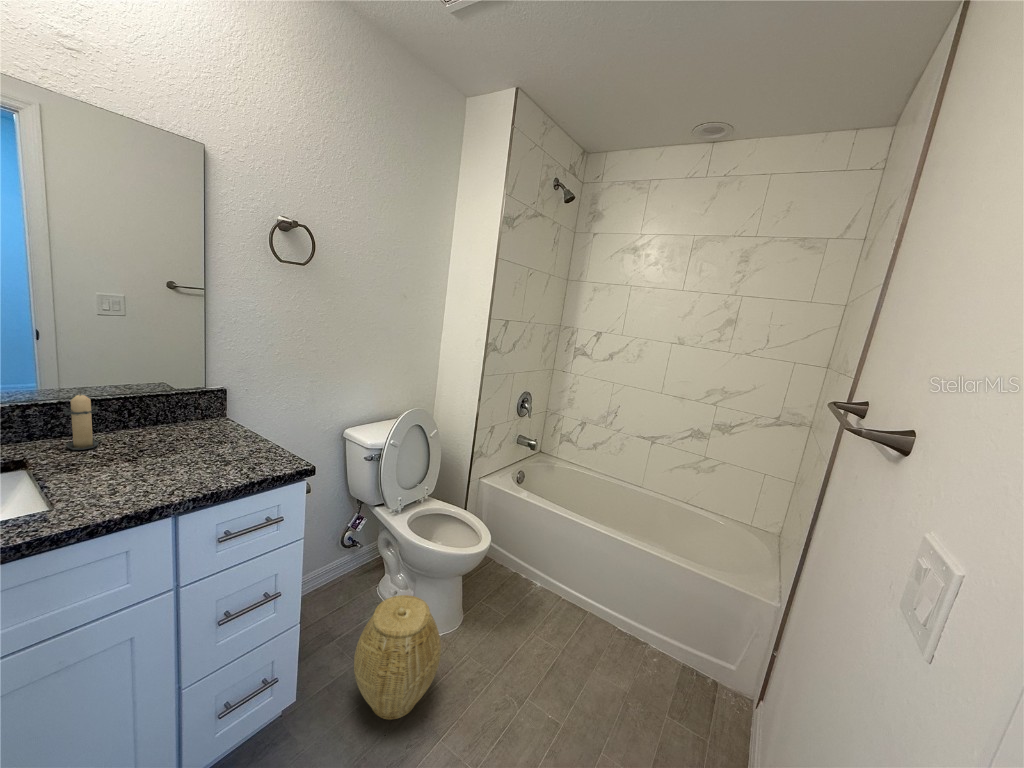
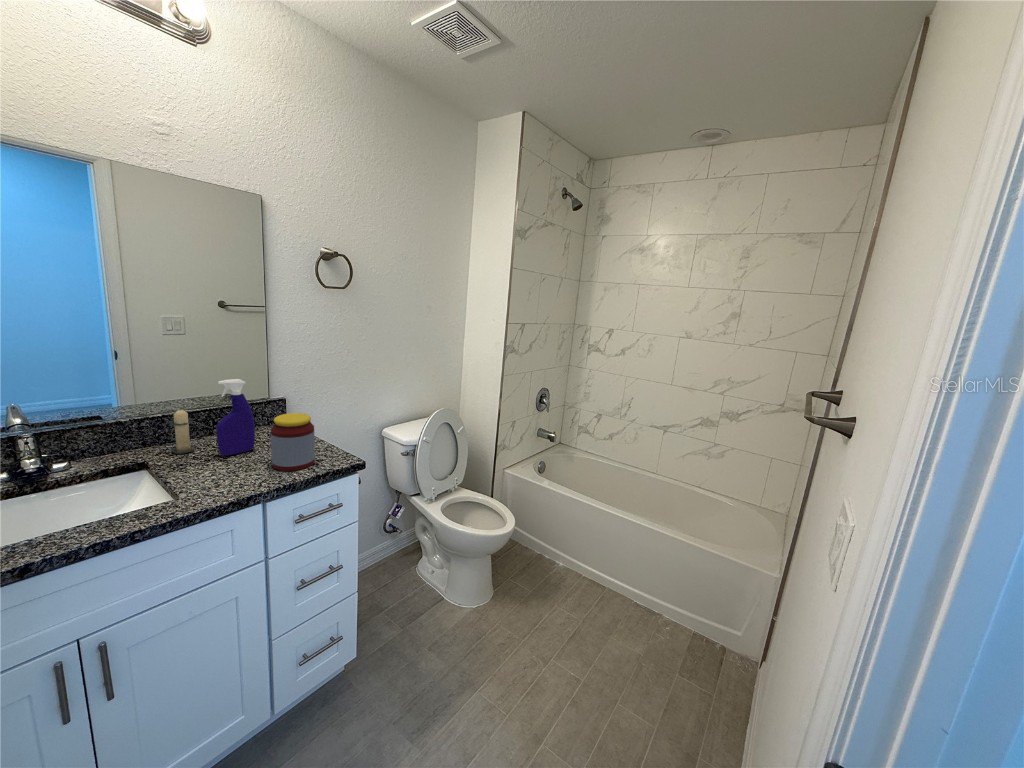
spray bottle: none [126,359,180,454] -> present [216,379,255,456]
jar: none [195,404,253,476] -> present [271,413,315,471]
woven basket: present [354,595,441,720] -> none [402,571,474,674]

